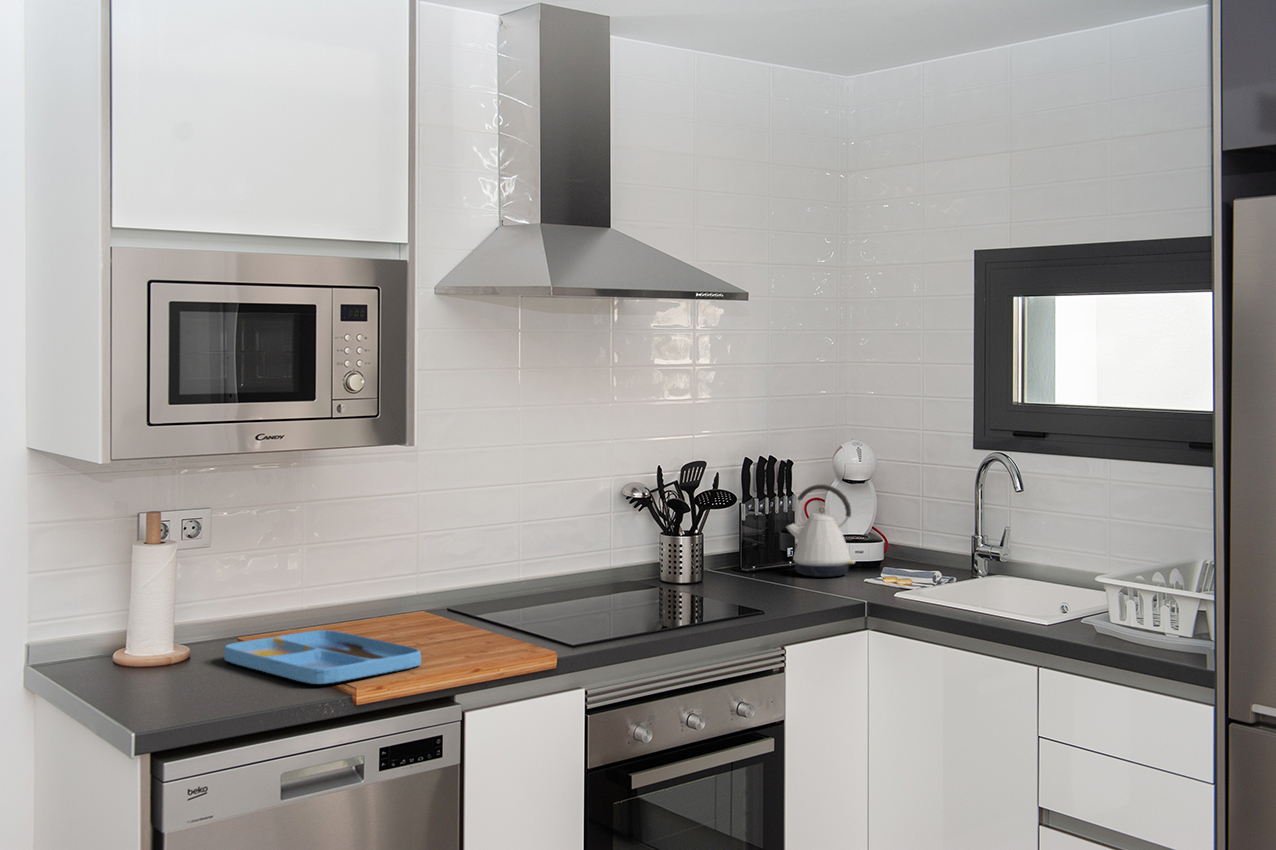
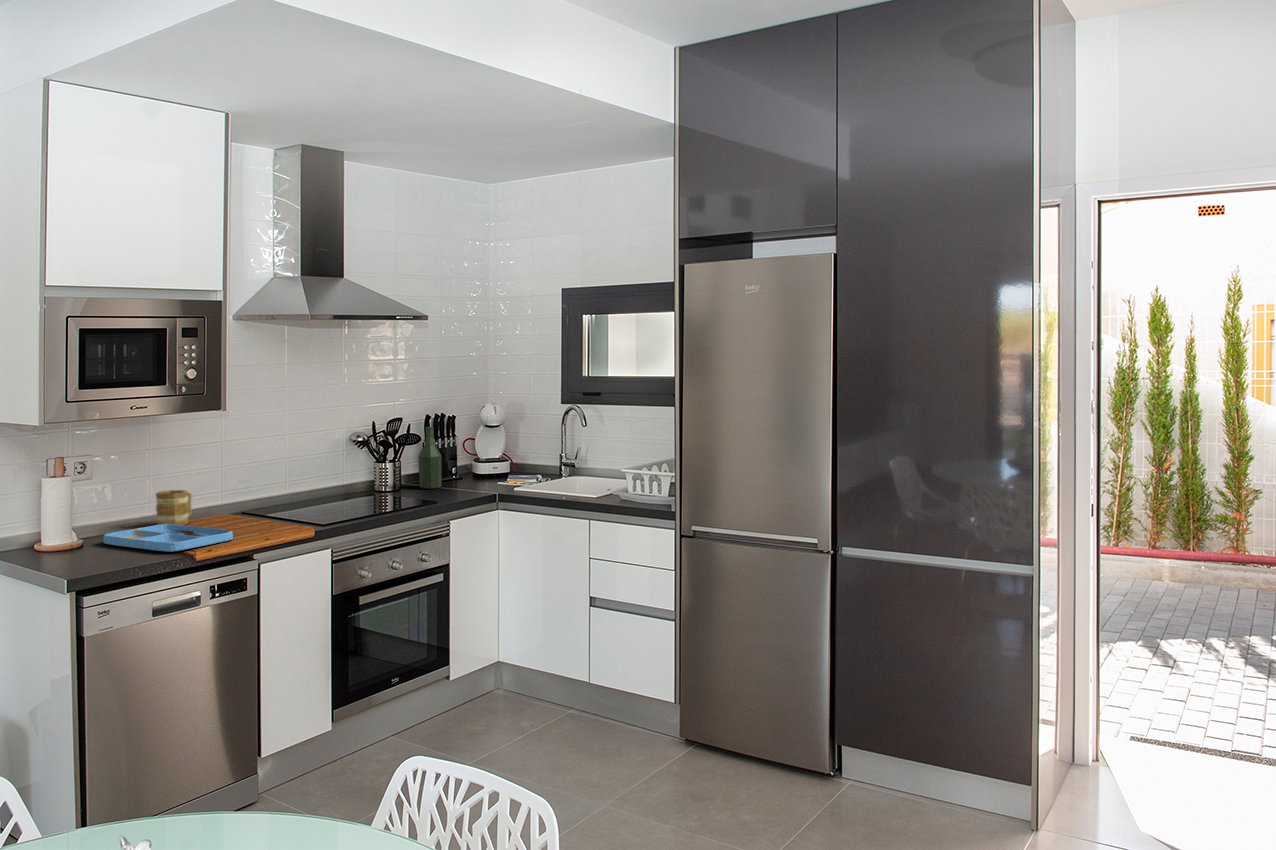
bottle: none [732,477,770,583] -> present [419,427,442,489]
kettle: present [787,484,855,577] -> none [451,430,492,484]
mug: none [313,573,370,634] -> present [156,490,192,525]

